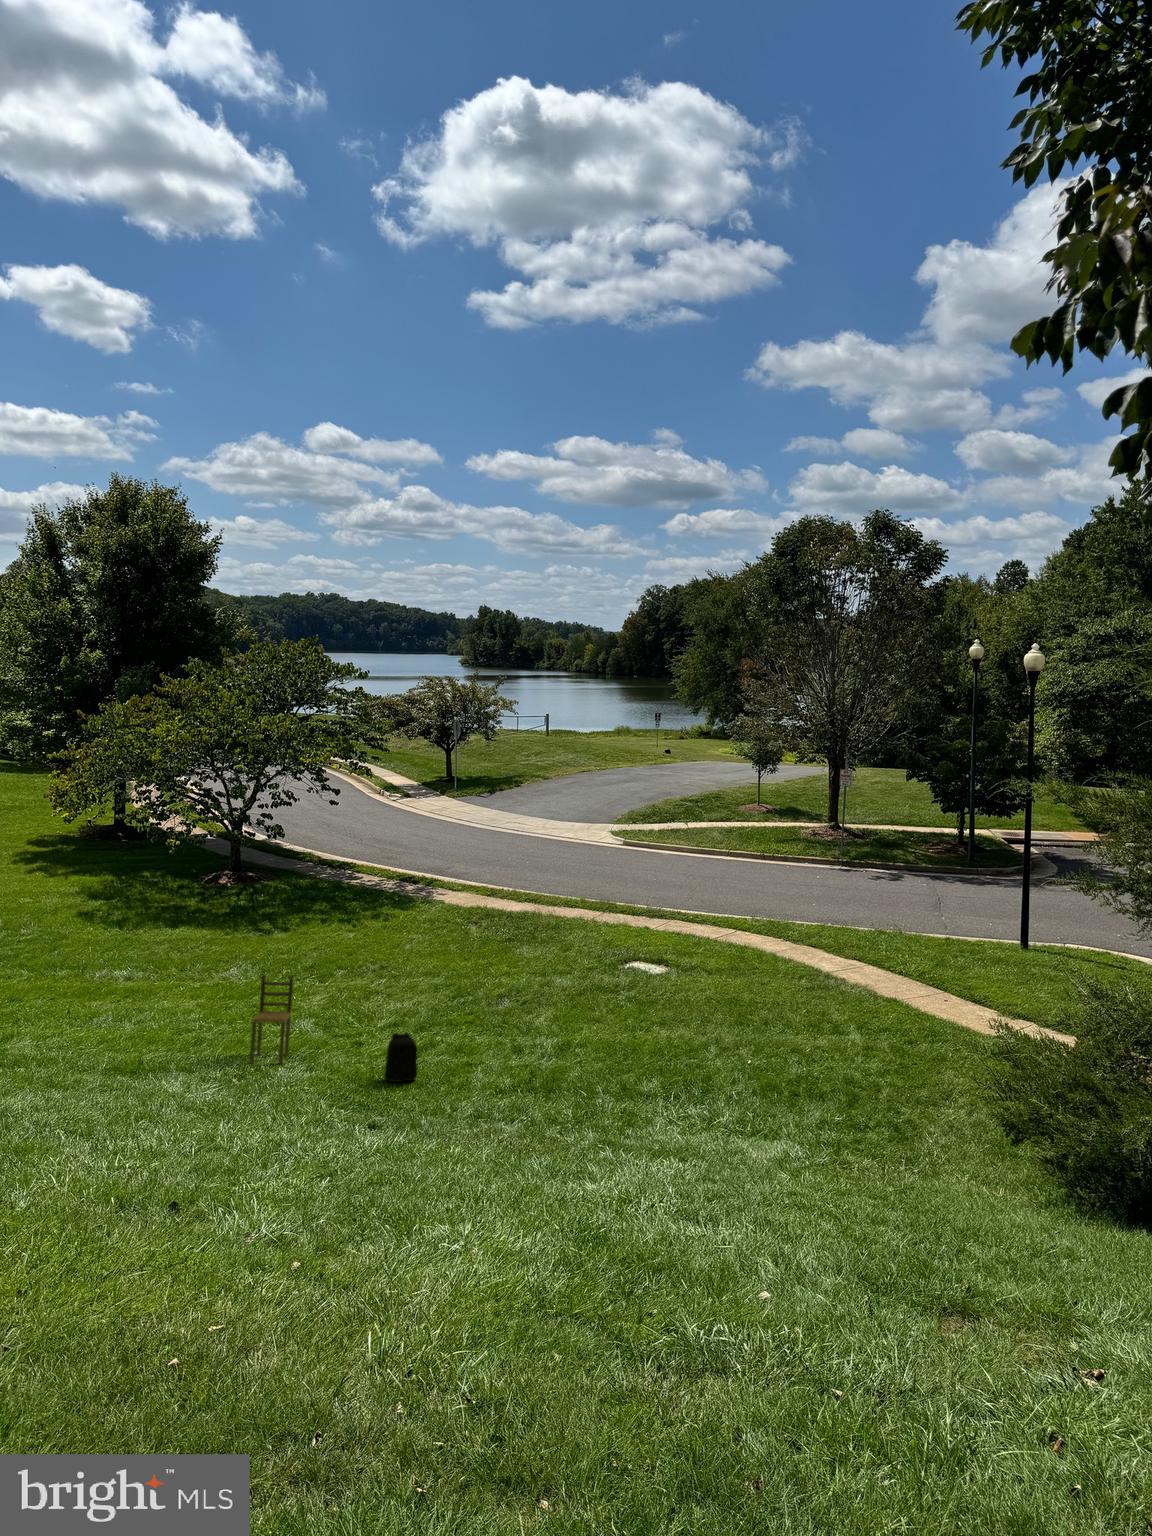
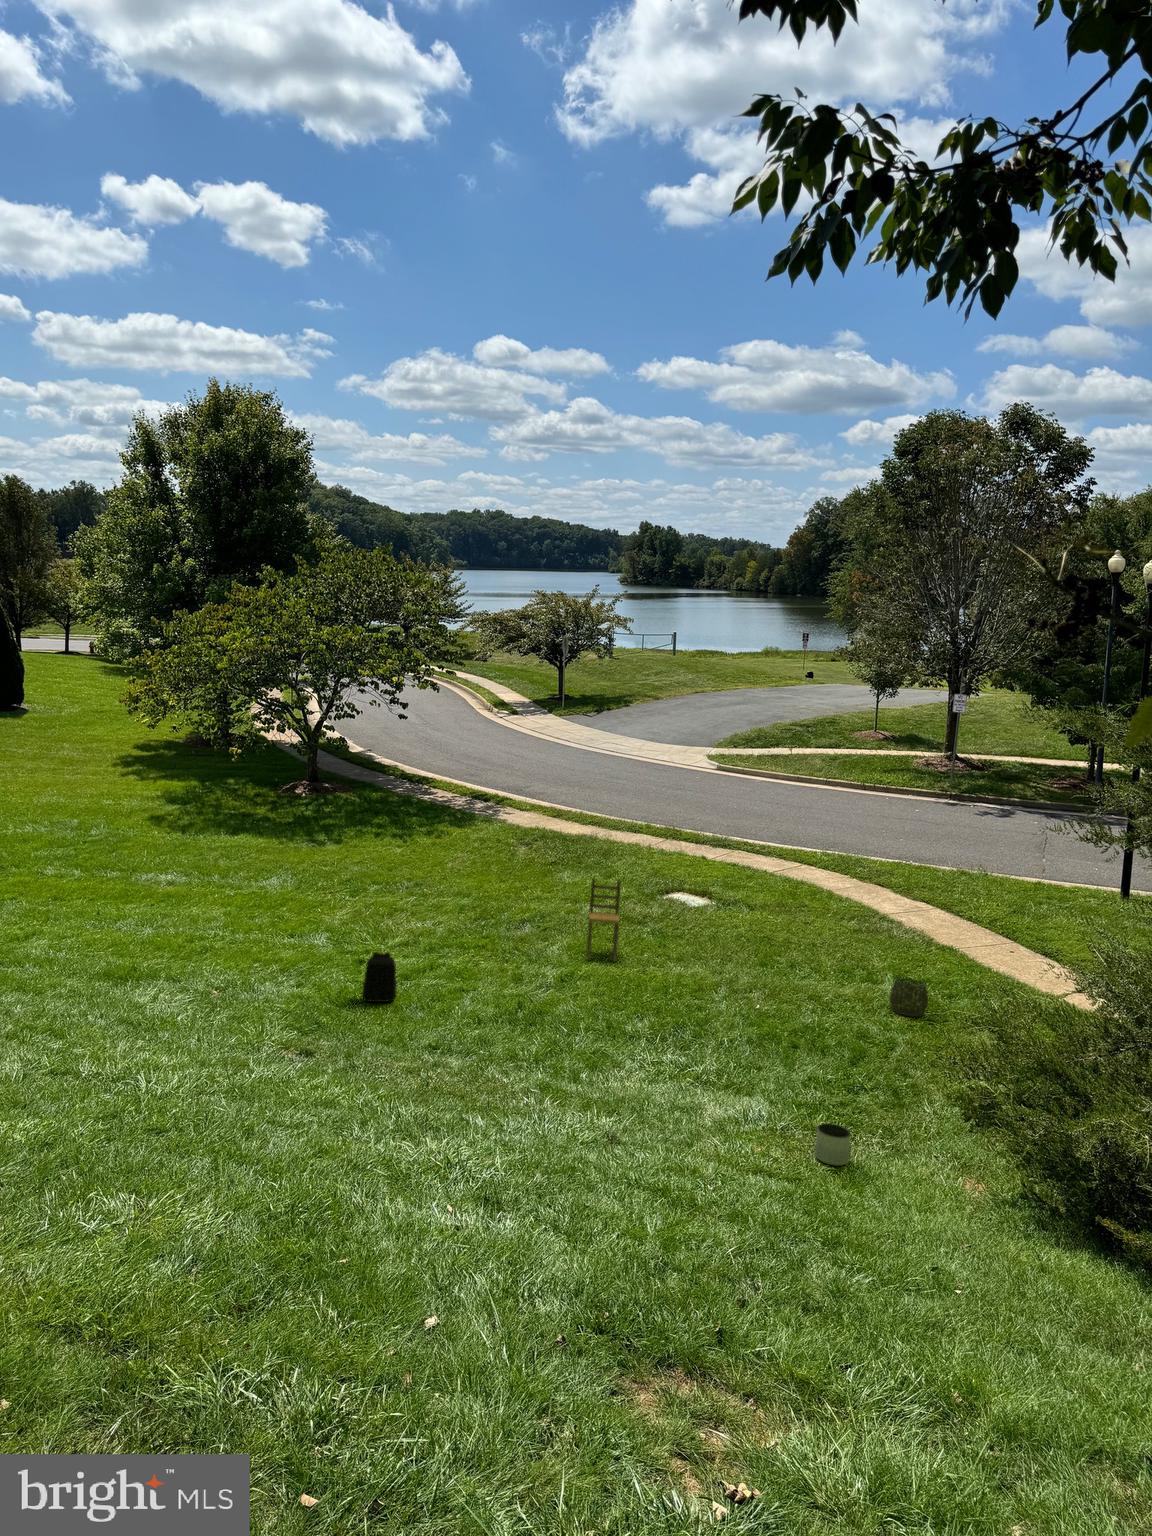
chair: present [250,975,293,1064] -> present [586,878,621,962]
woven basket: none [860,1026,894,1060] -> present [890,978,928,1017]
planter: none [847,1152,877,1188] -> present [815,1123,851,1166]

